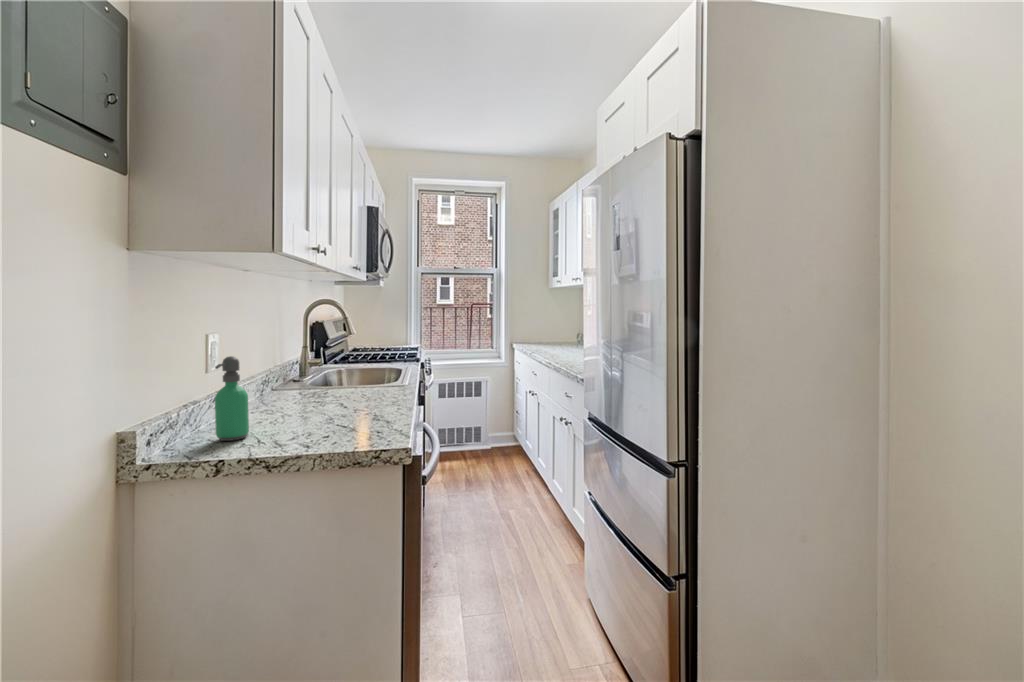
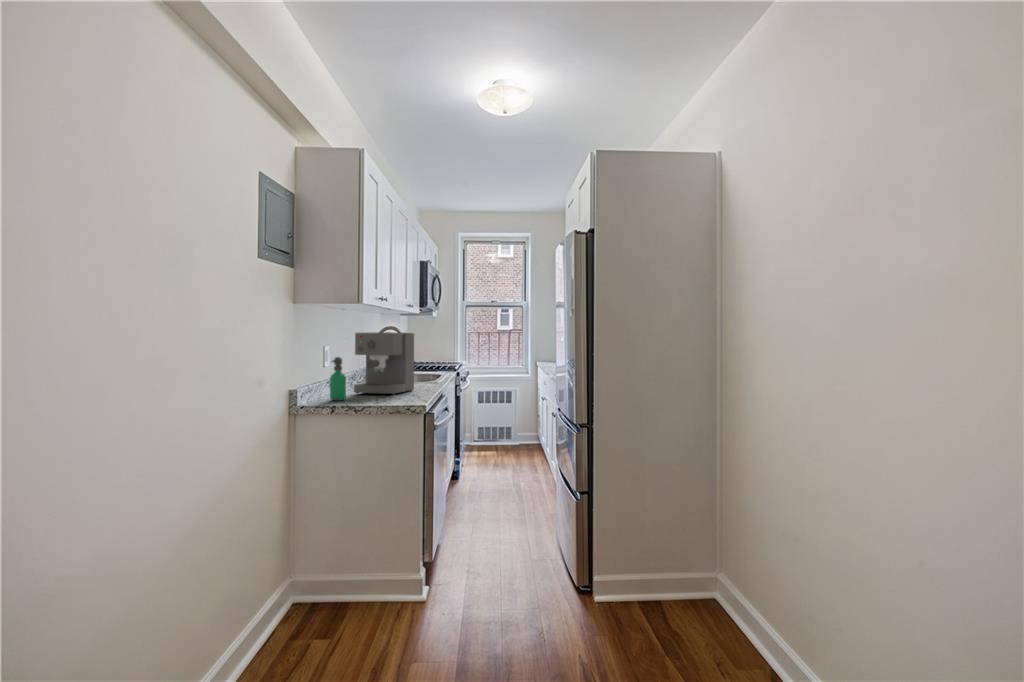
coffee maker: none [266,310,372,418] -> present [354,332,414,395]

